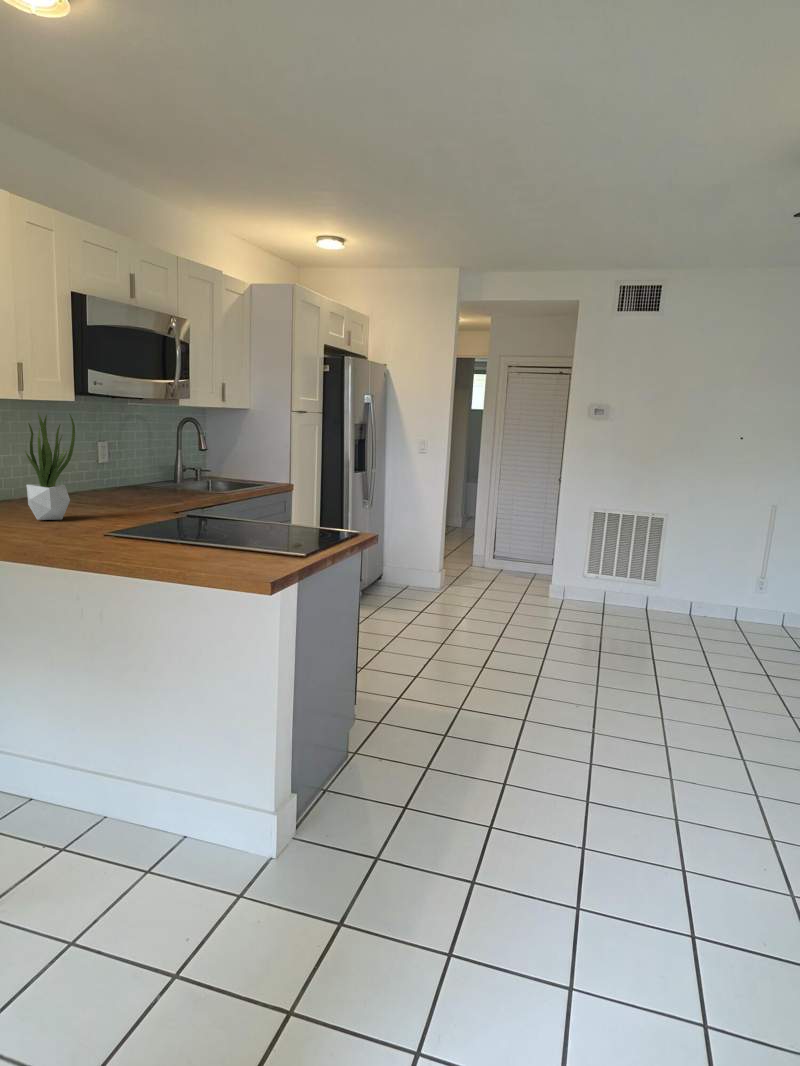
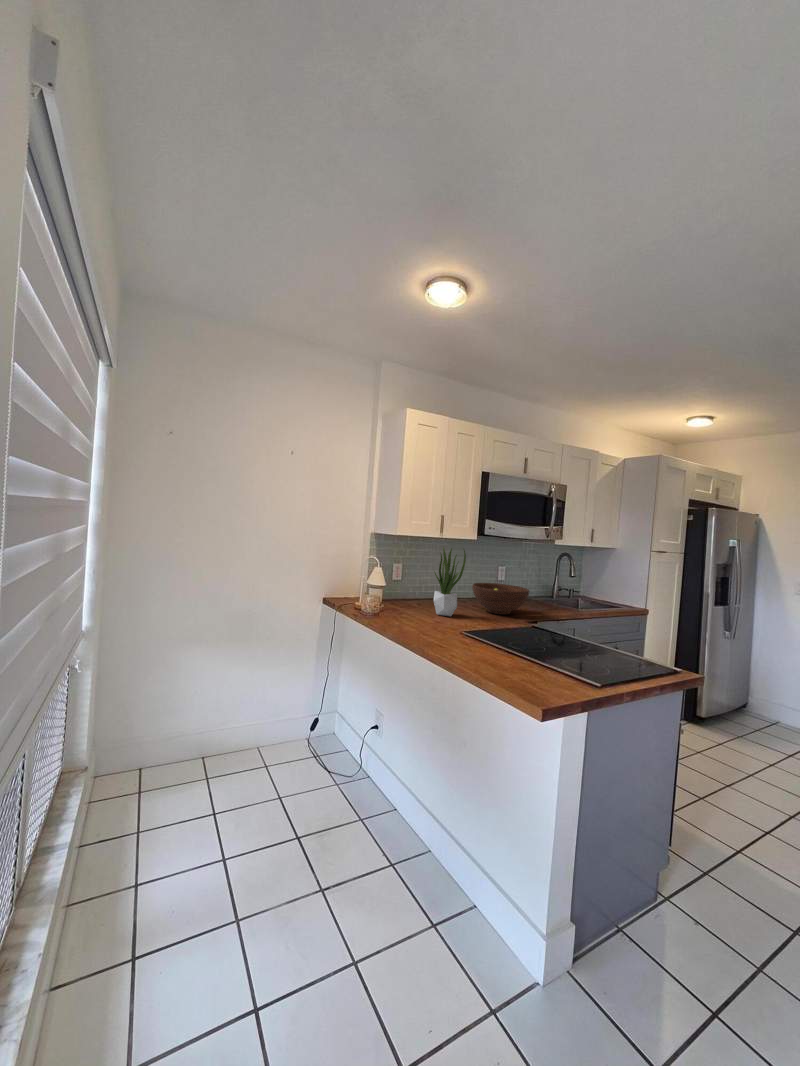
fruit bowl: none [79,467,166,509] -> present [472,583,529,615]

